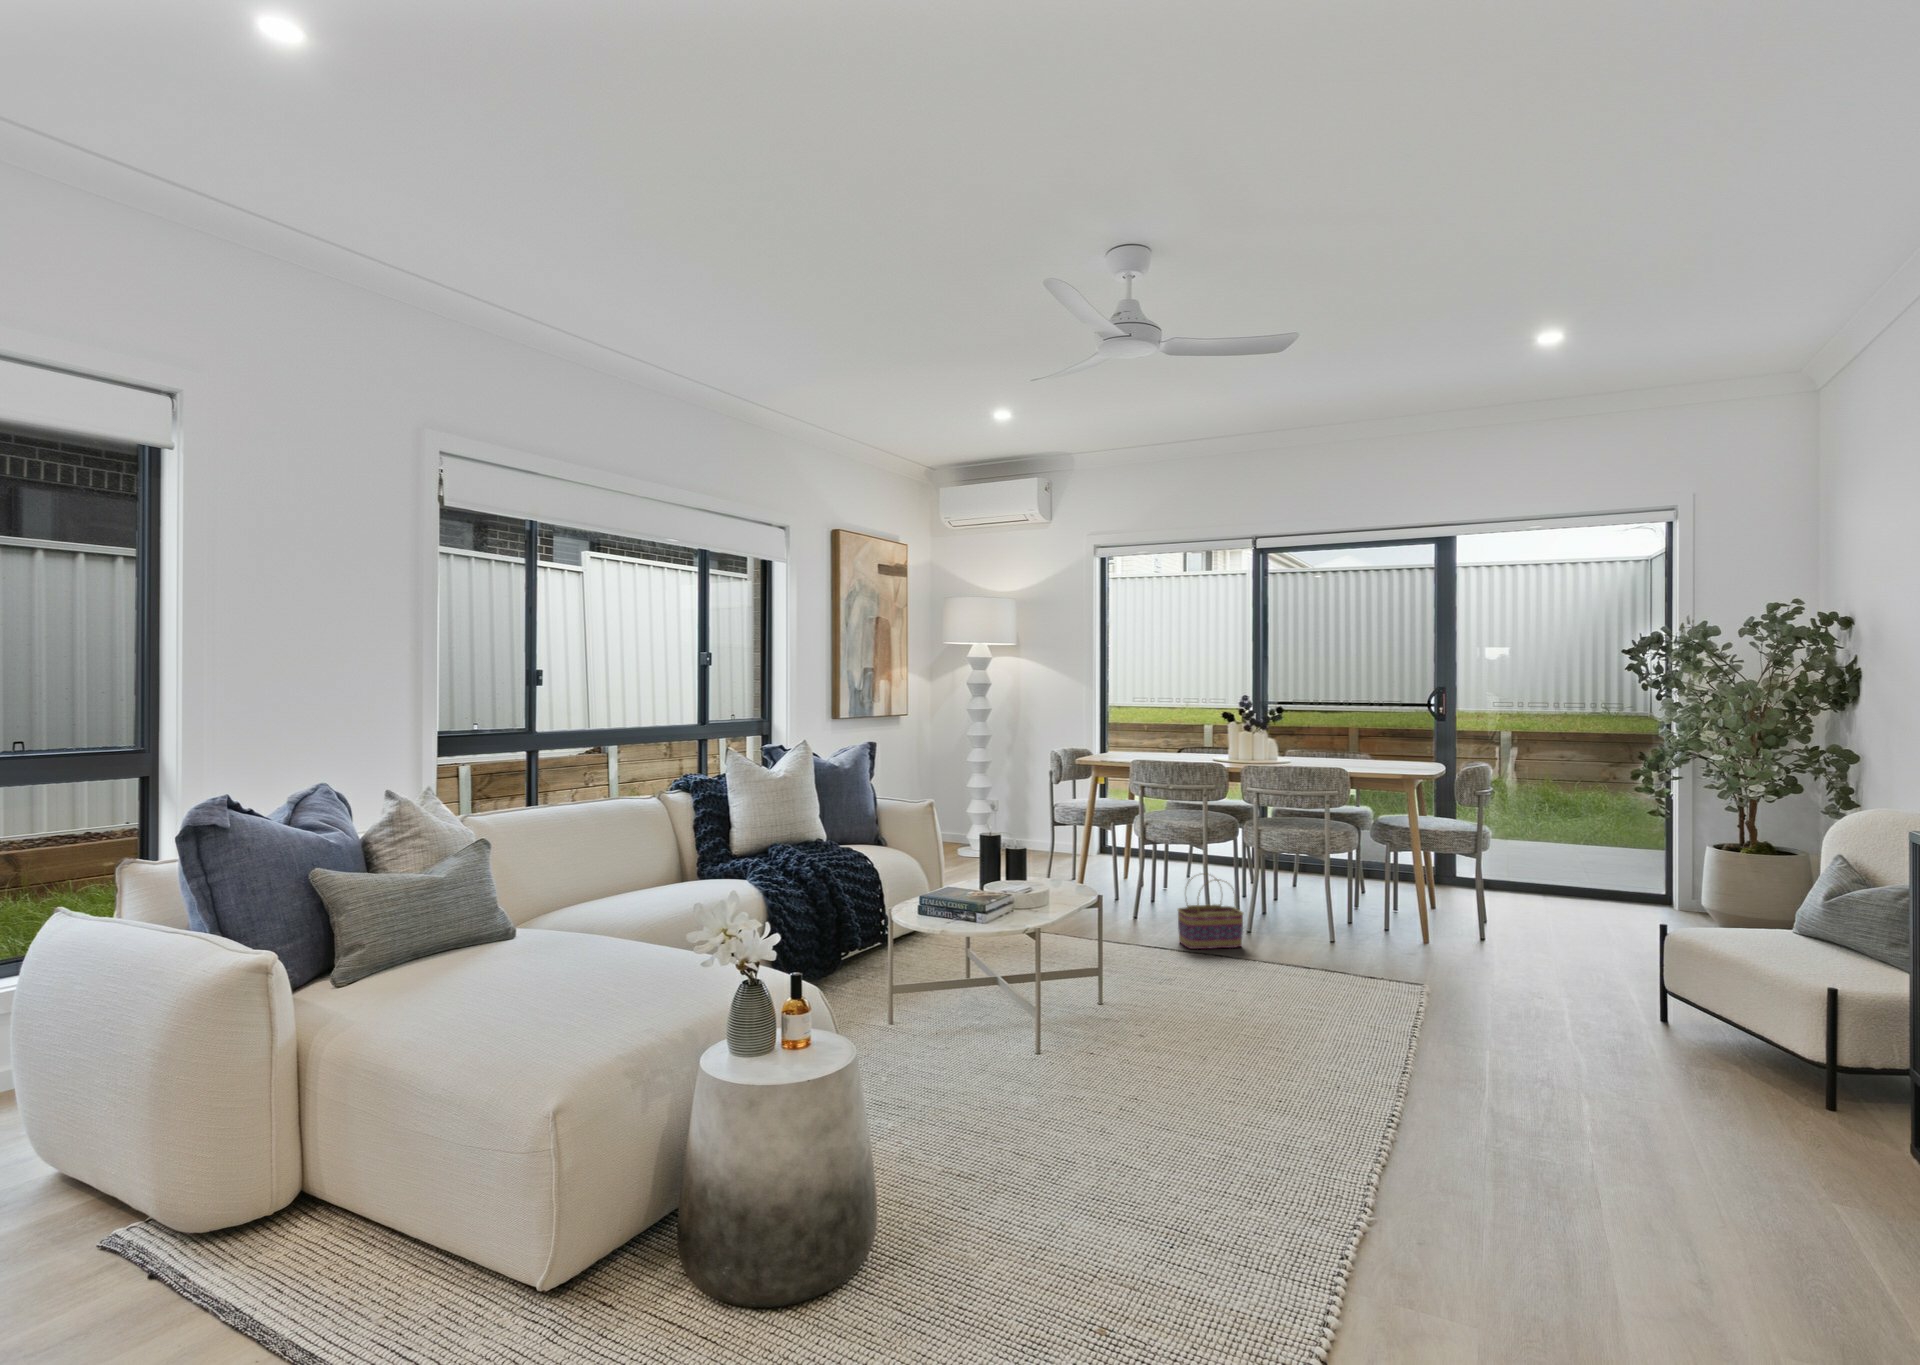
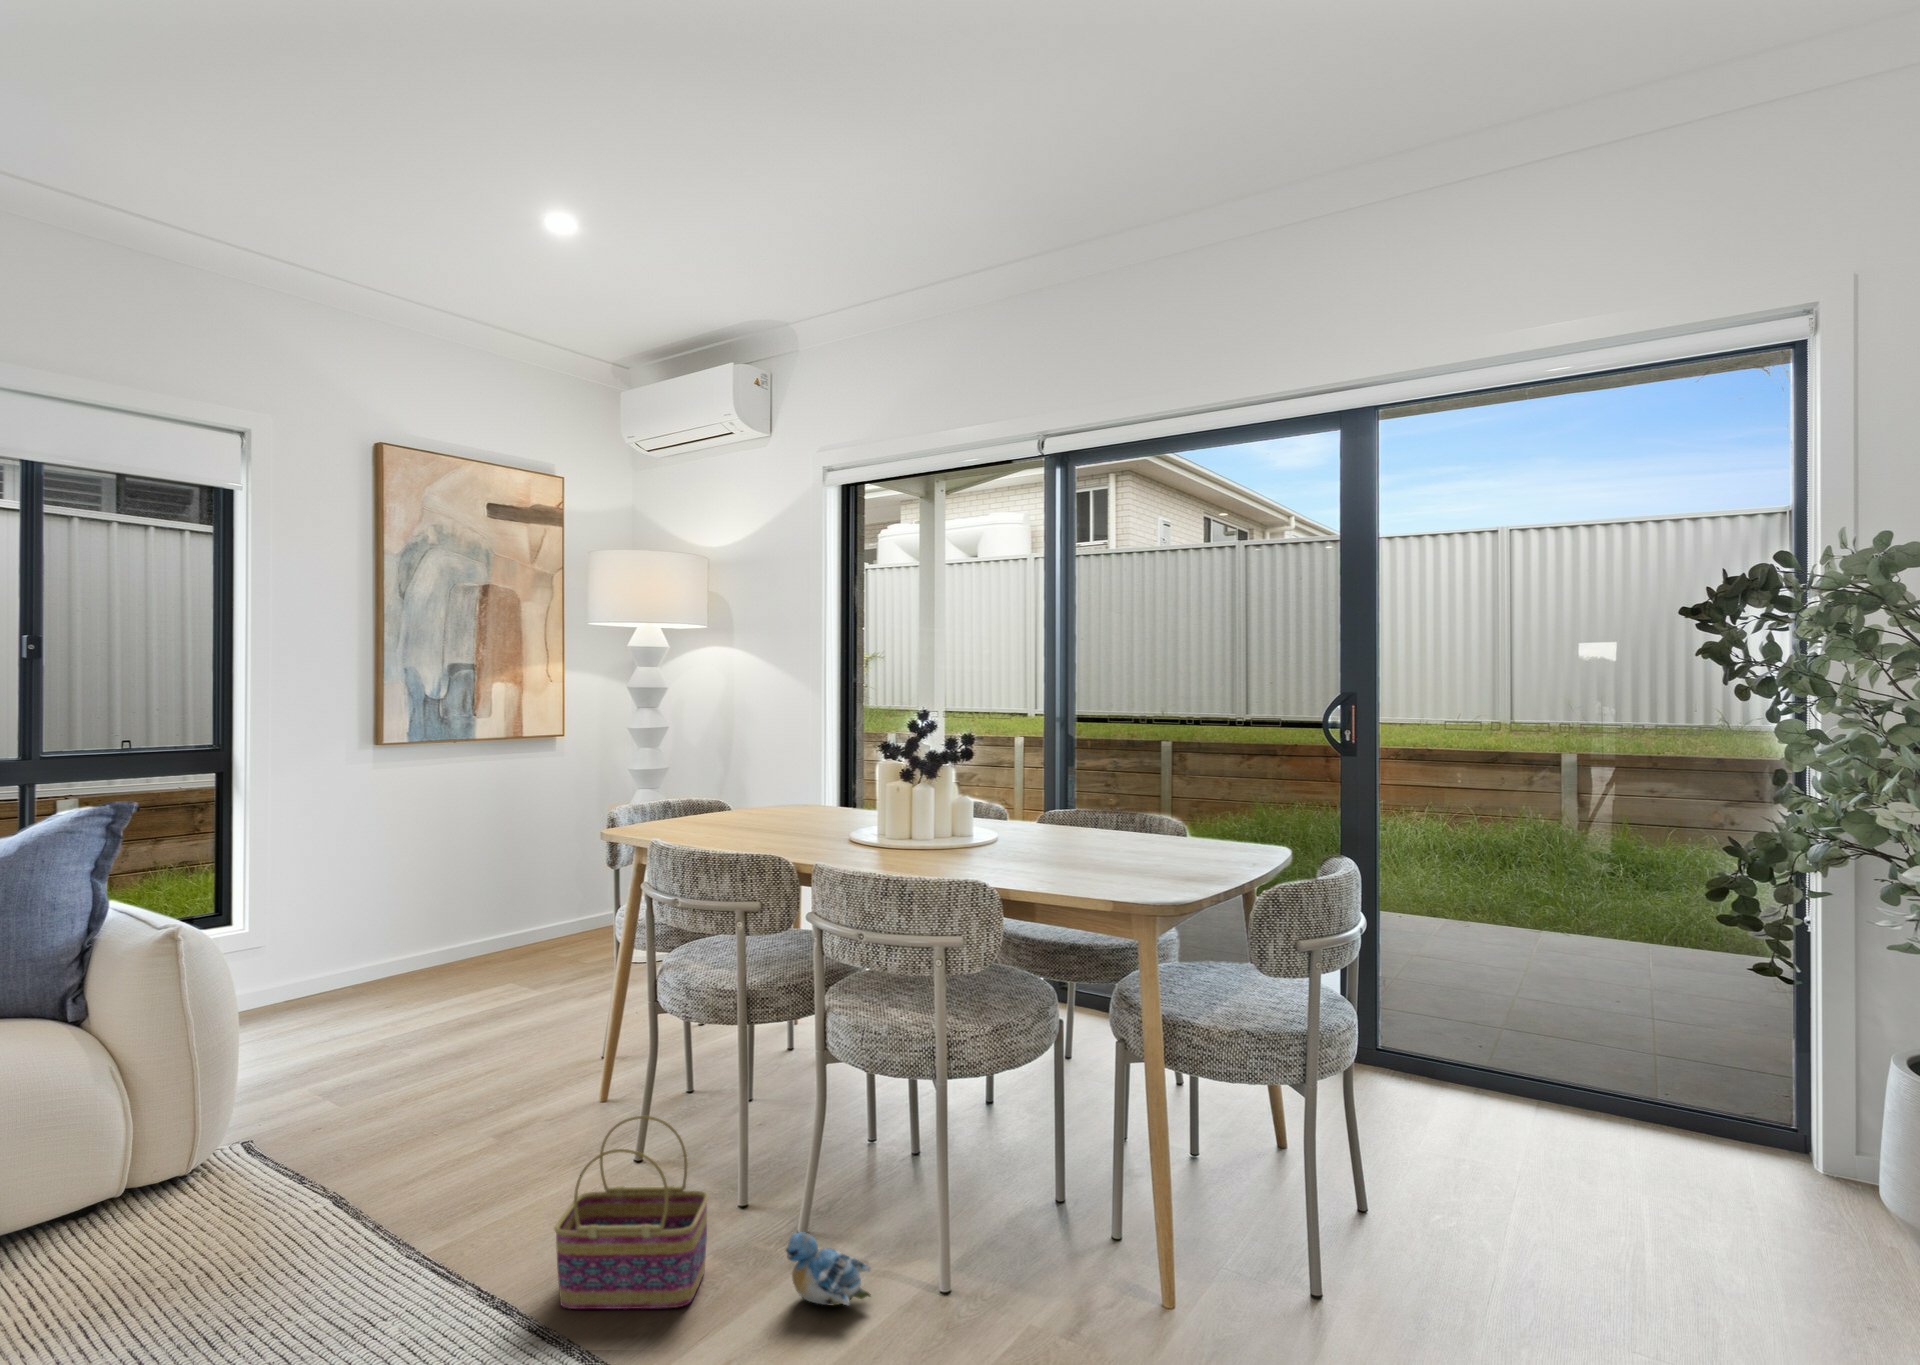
plush toy: none [1276,917,1317,945] -> present [786,1232,871,1305]

